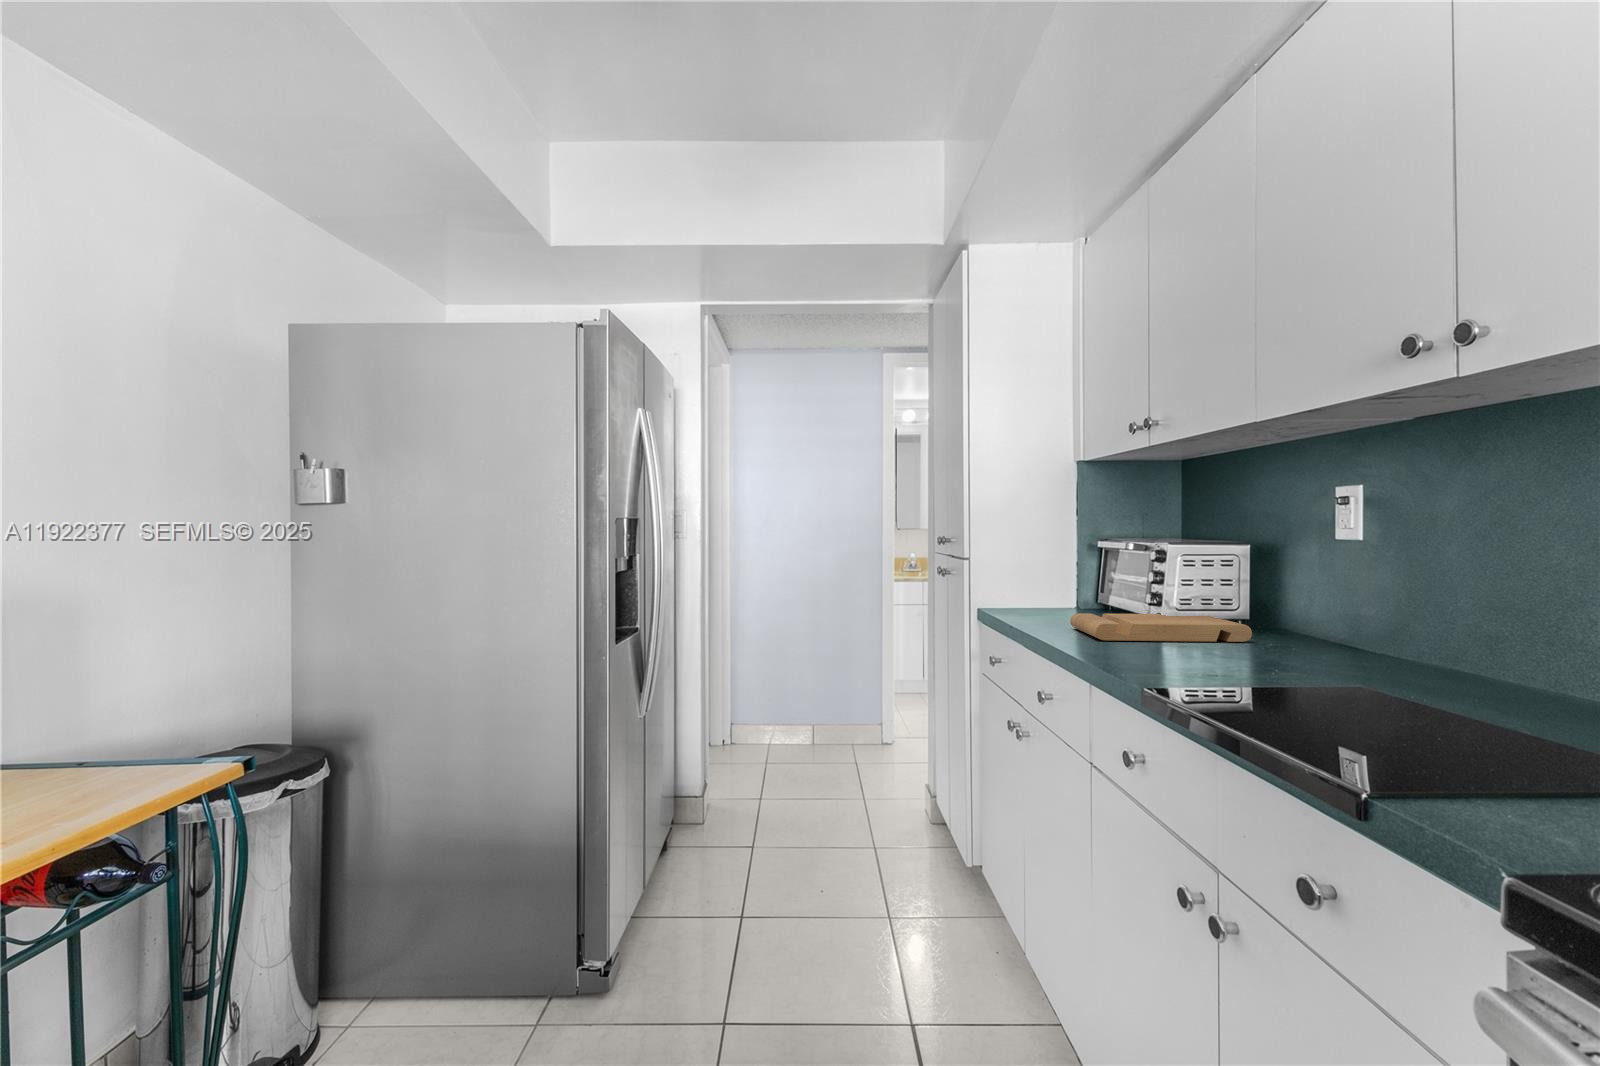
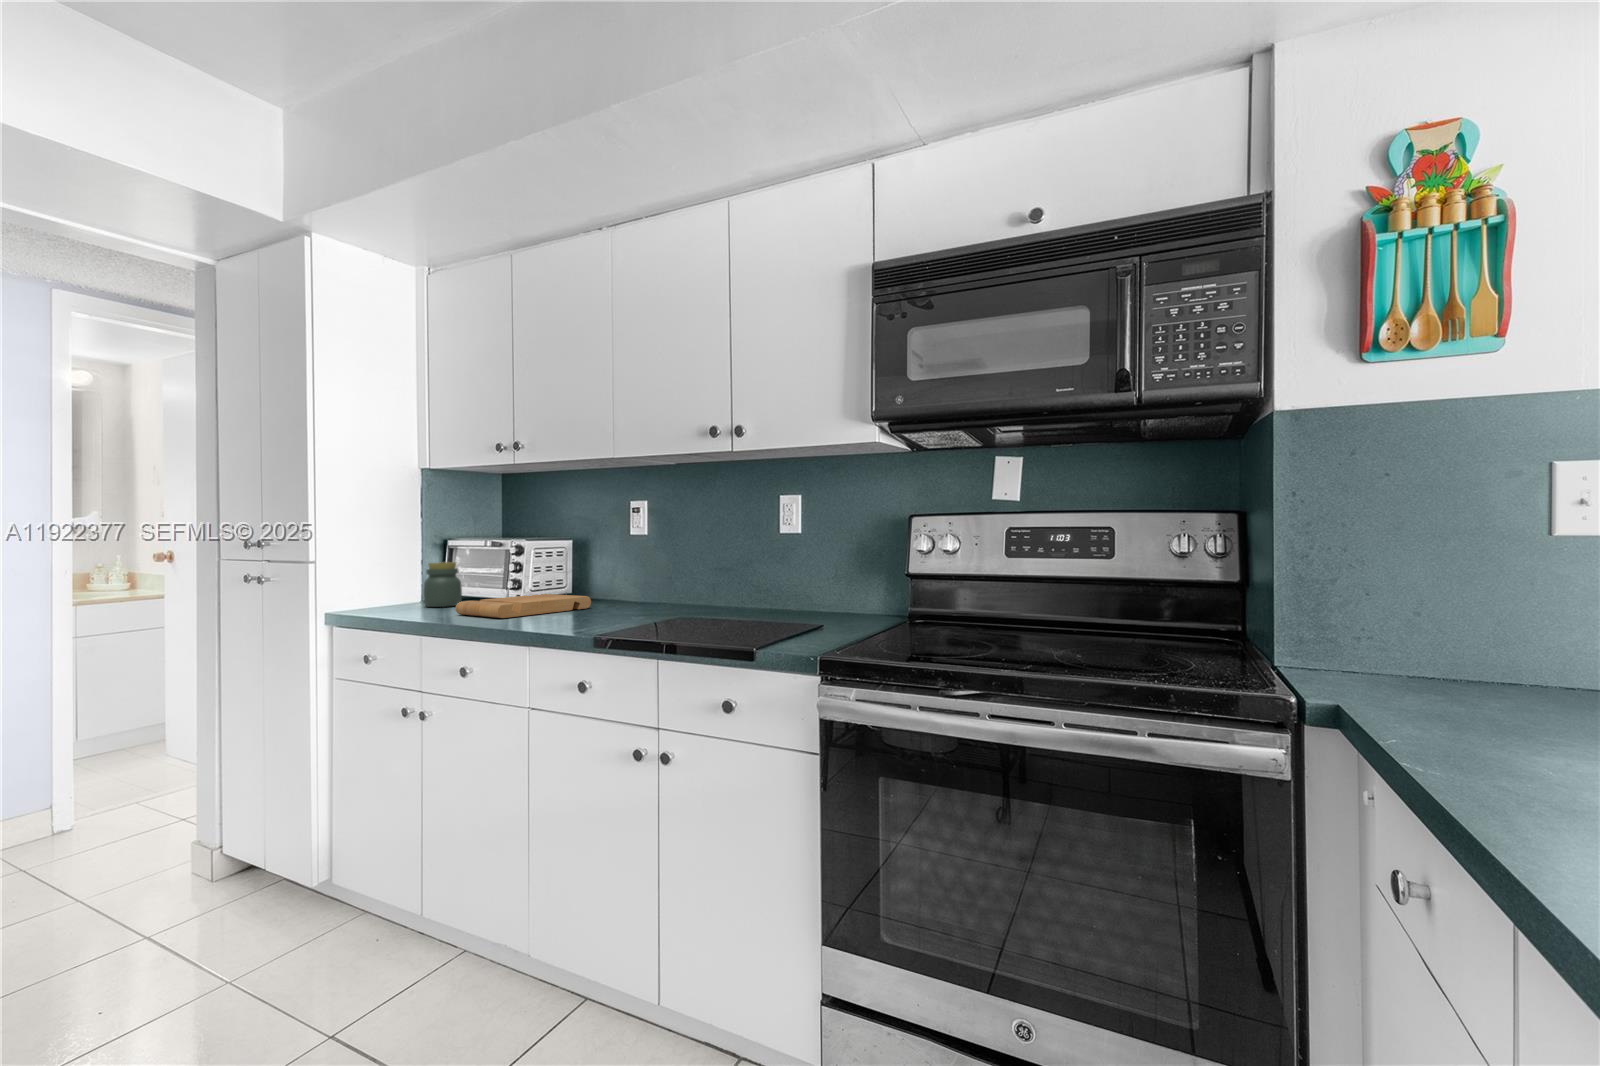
jar: none [1068,566,1111,617] -> present [423,562,462,607]

